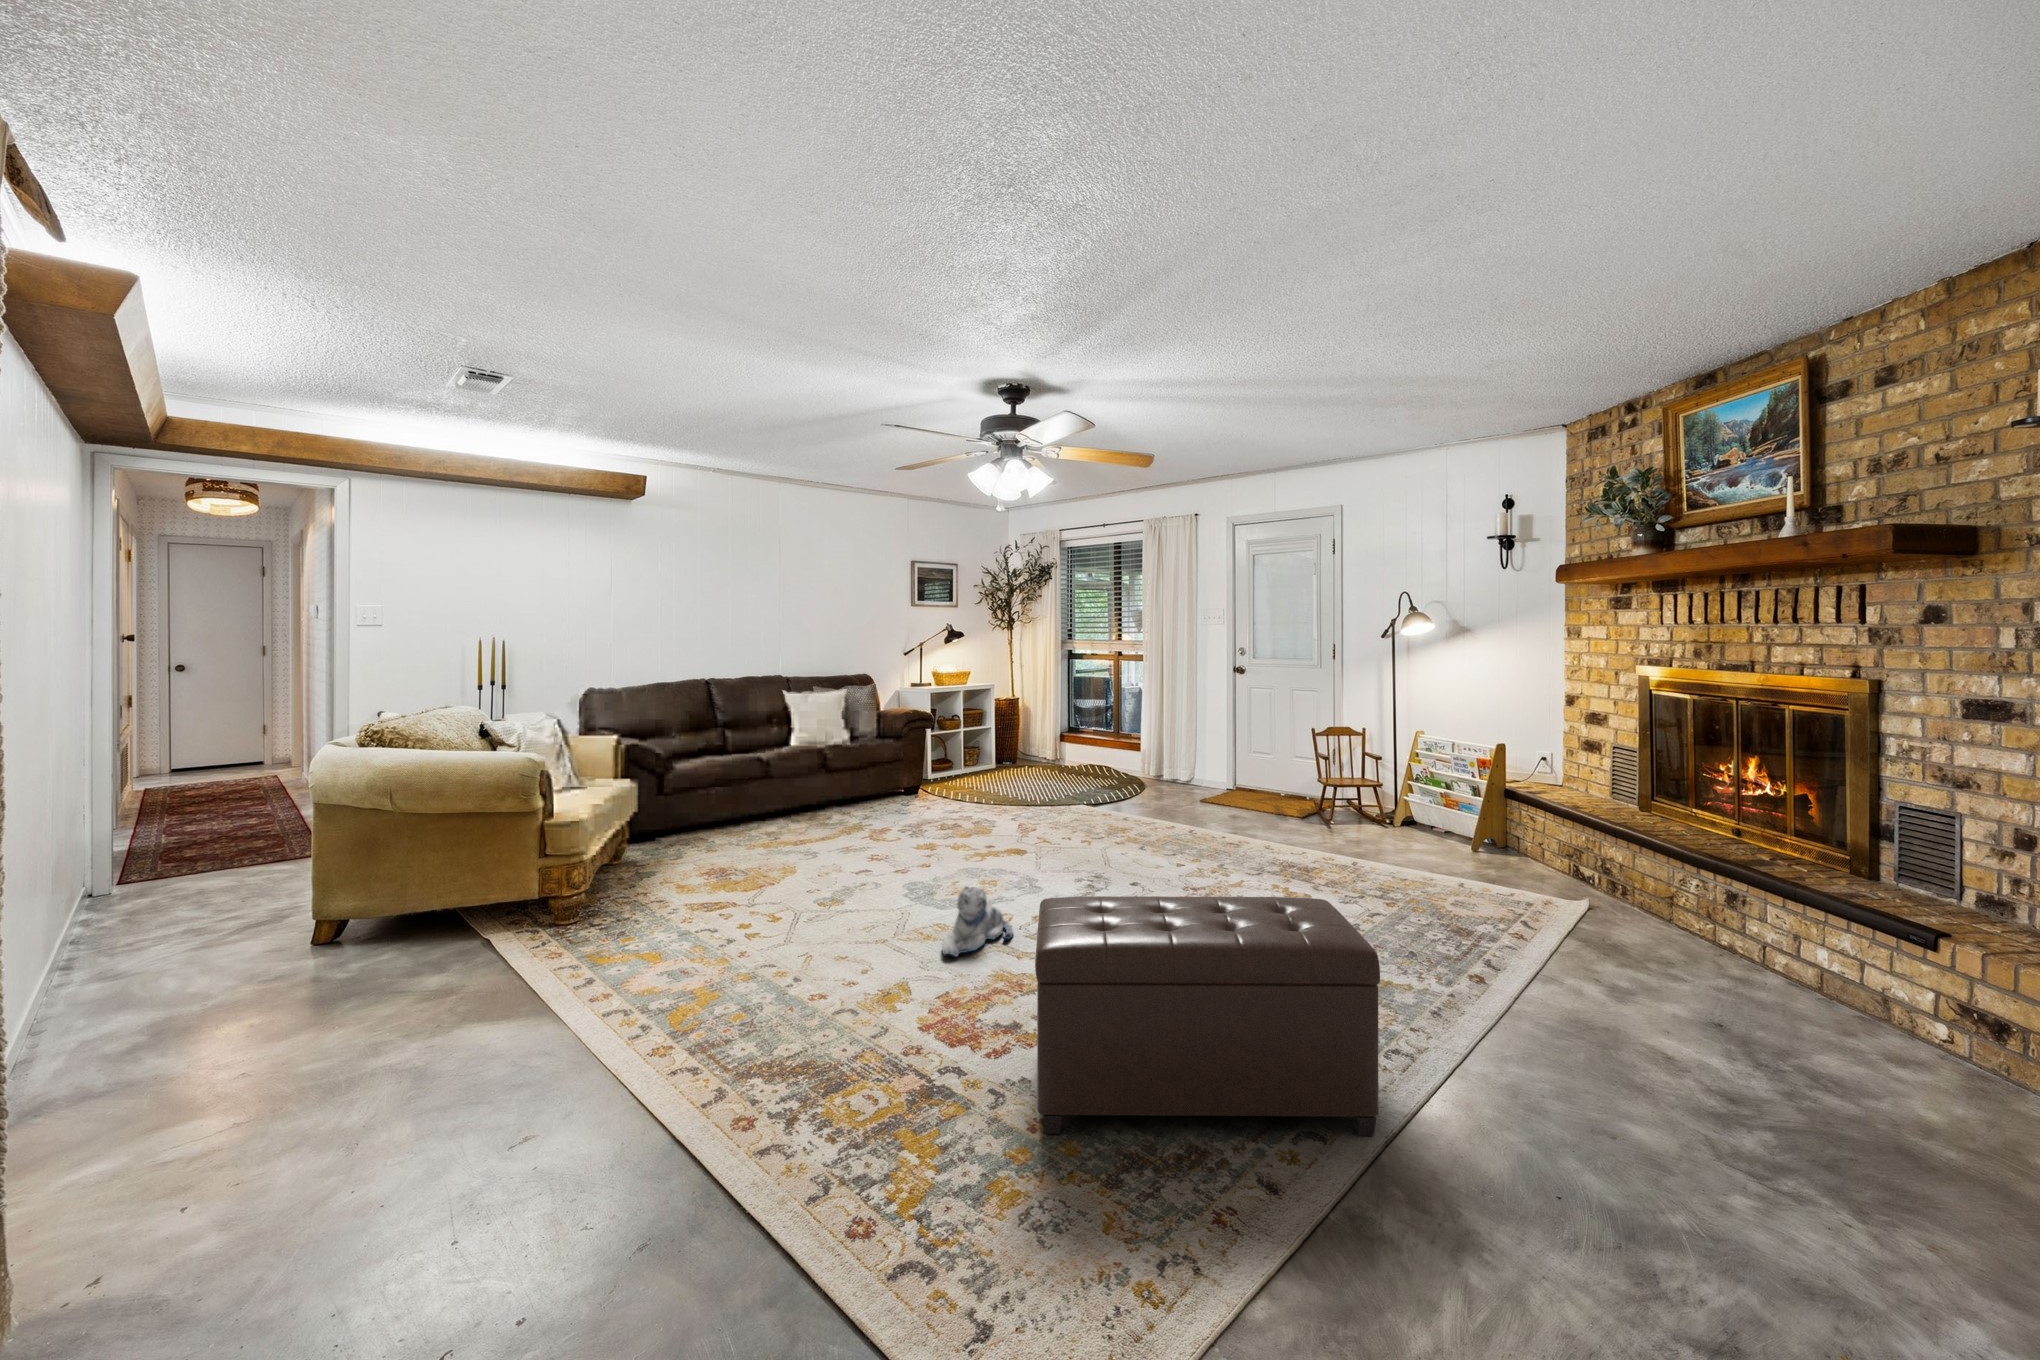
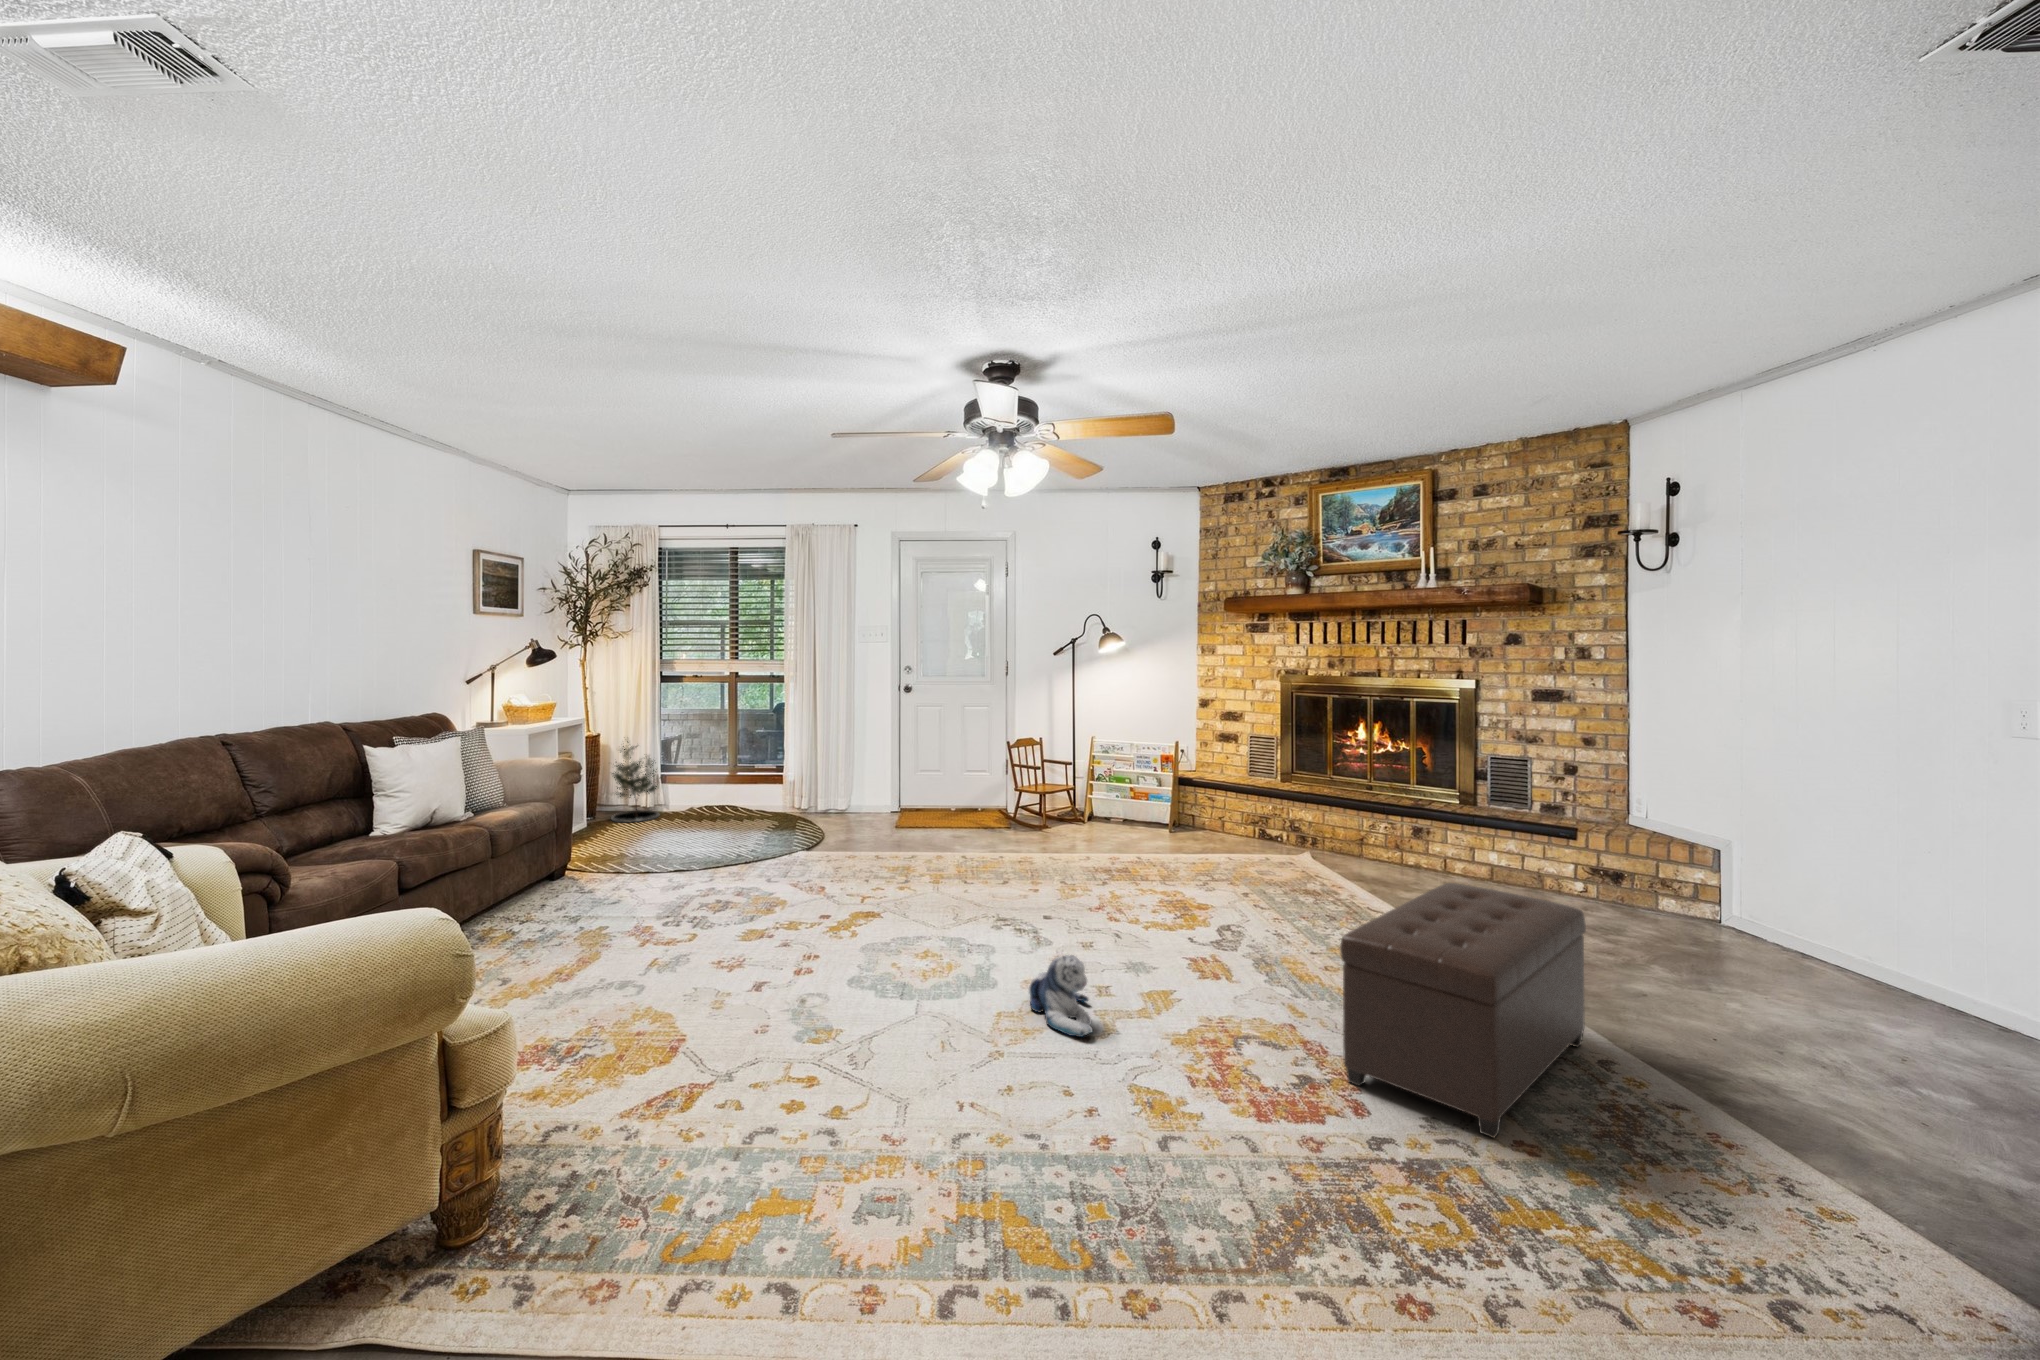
potted tree: none [1010,696,1056,768] -> present [611,741,659,822]

